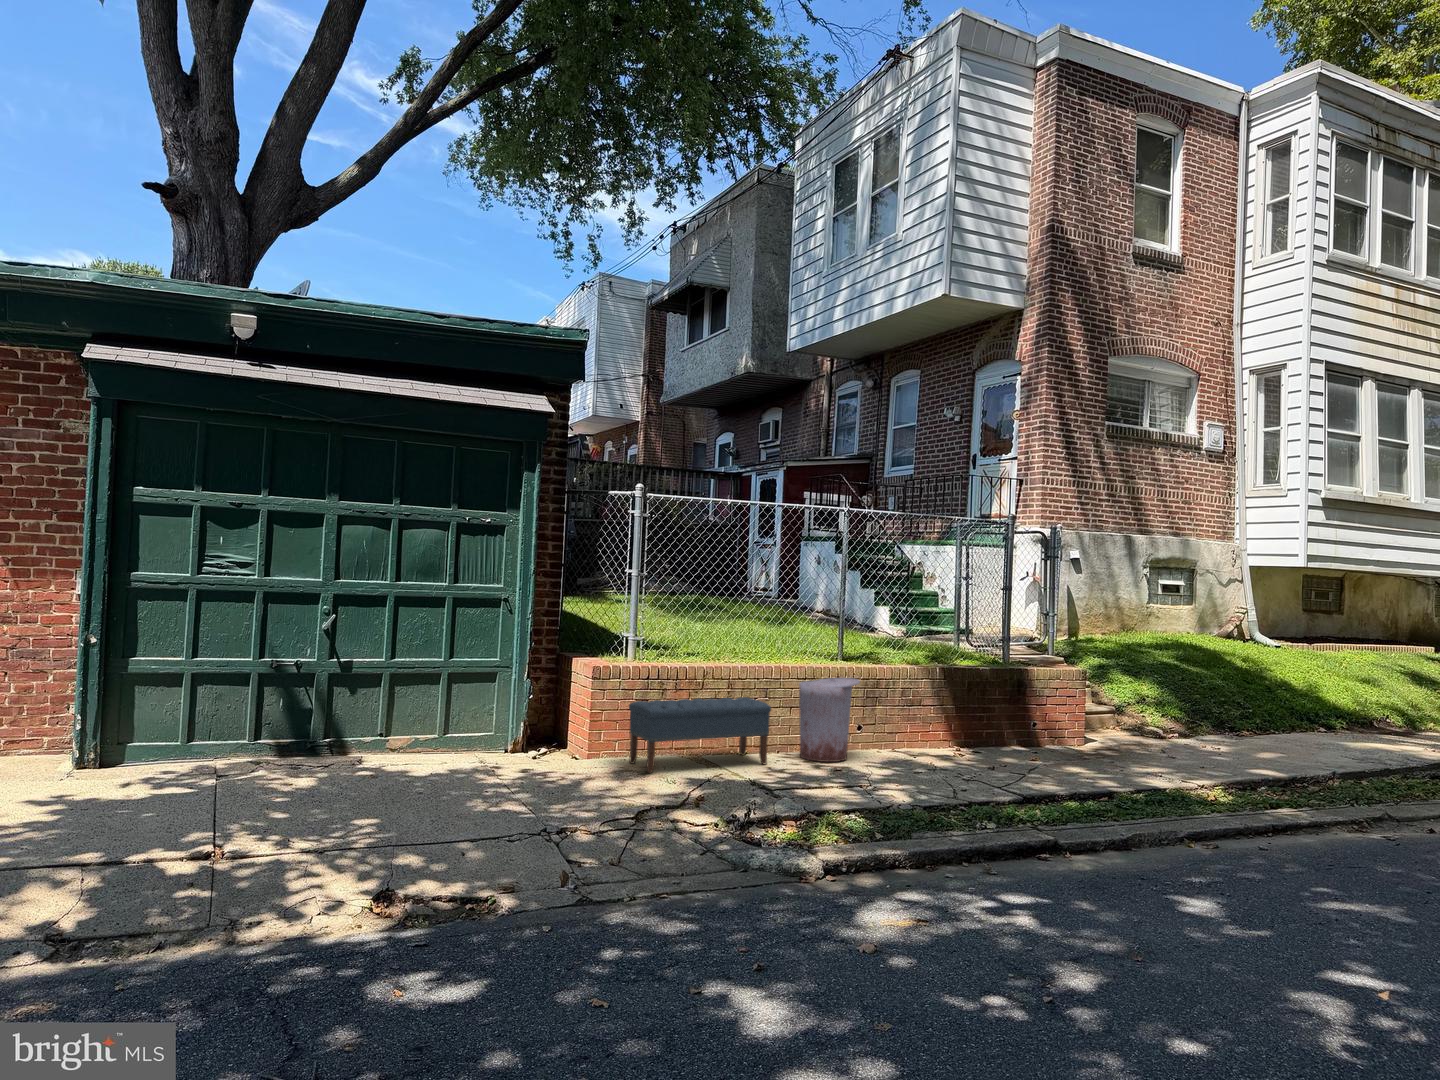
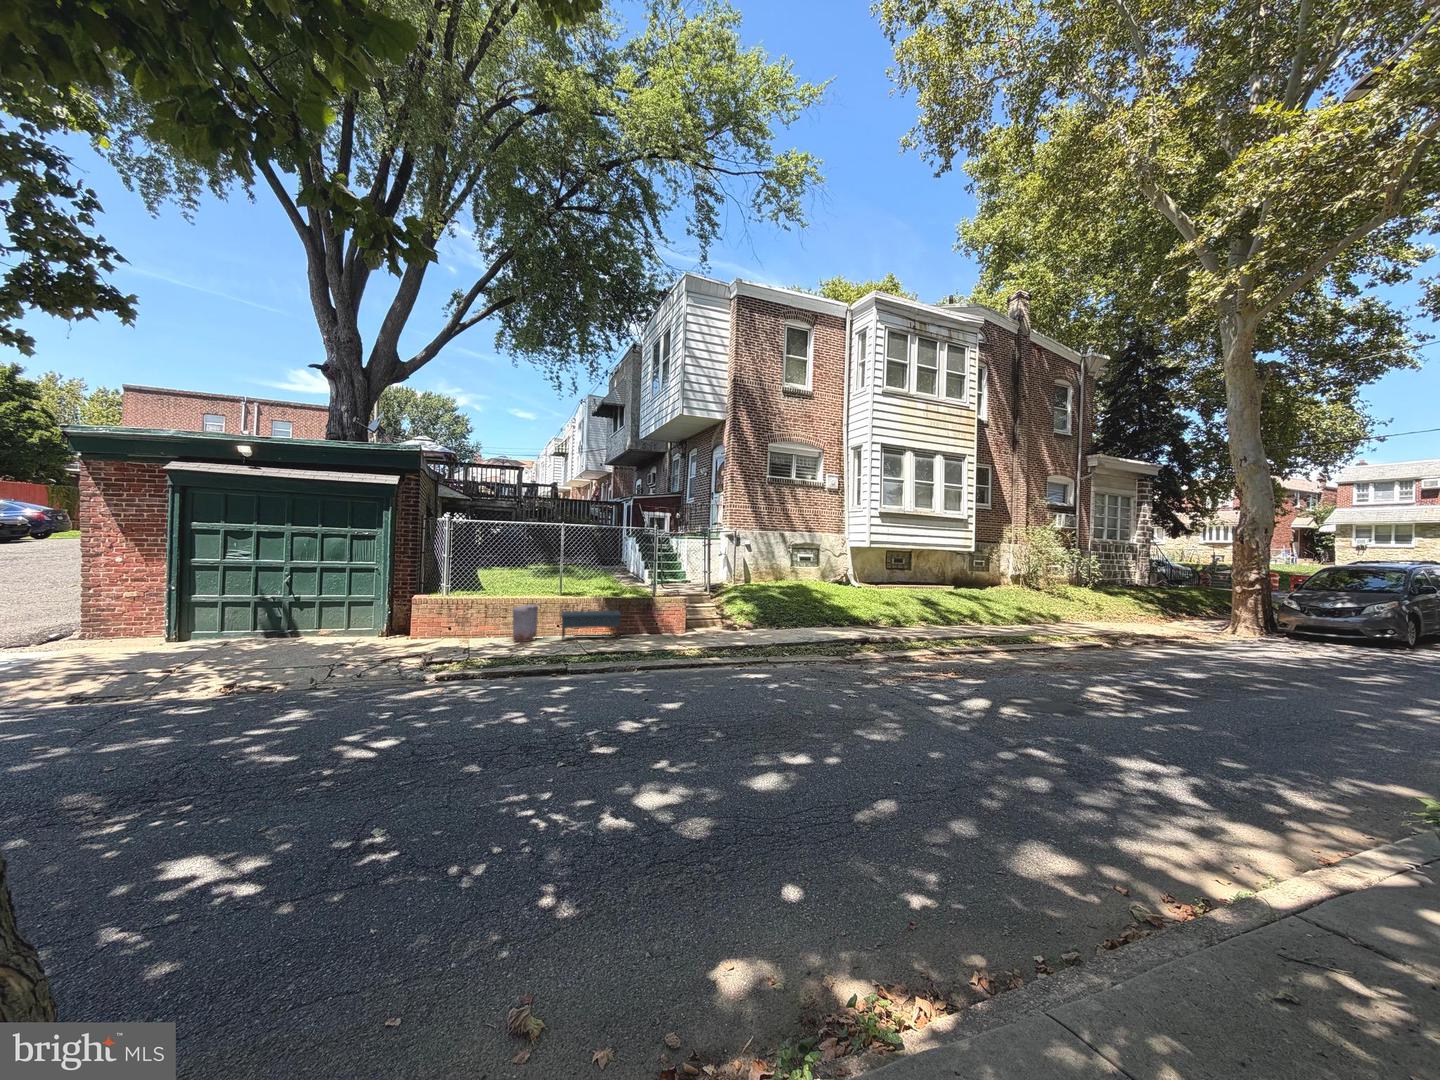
bench: present [629,697,771,773] -> present [561,610,621,640]

